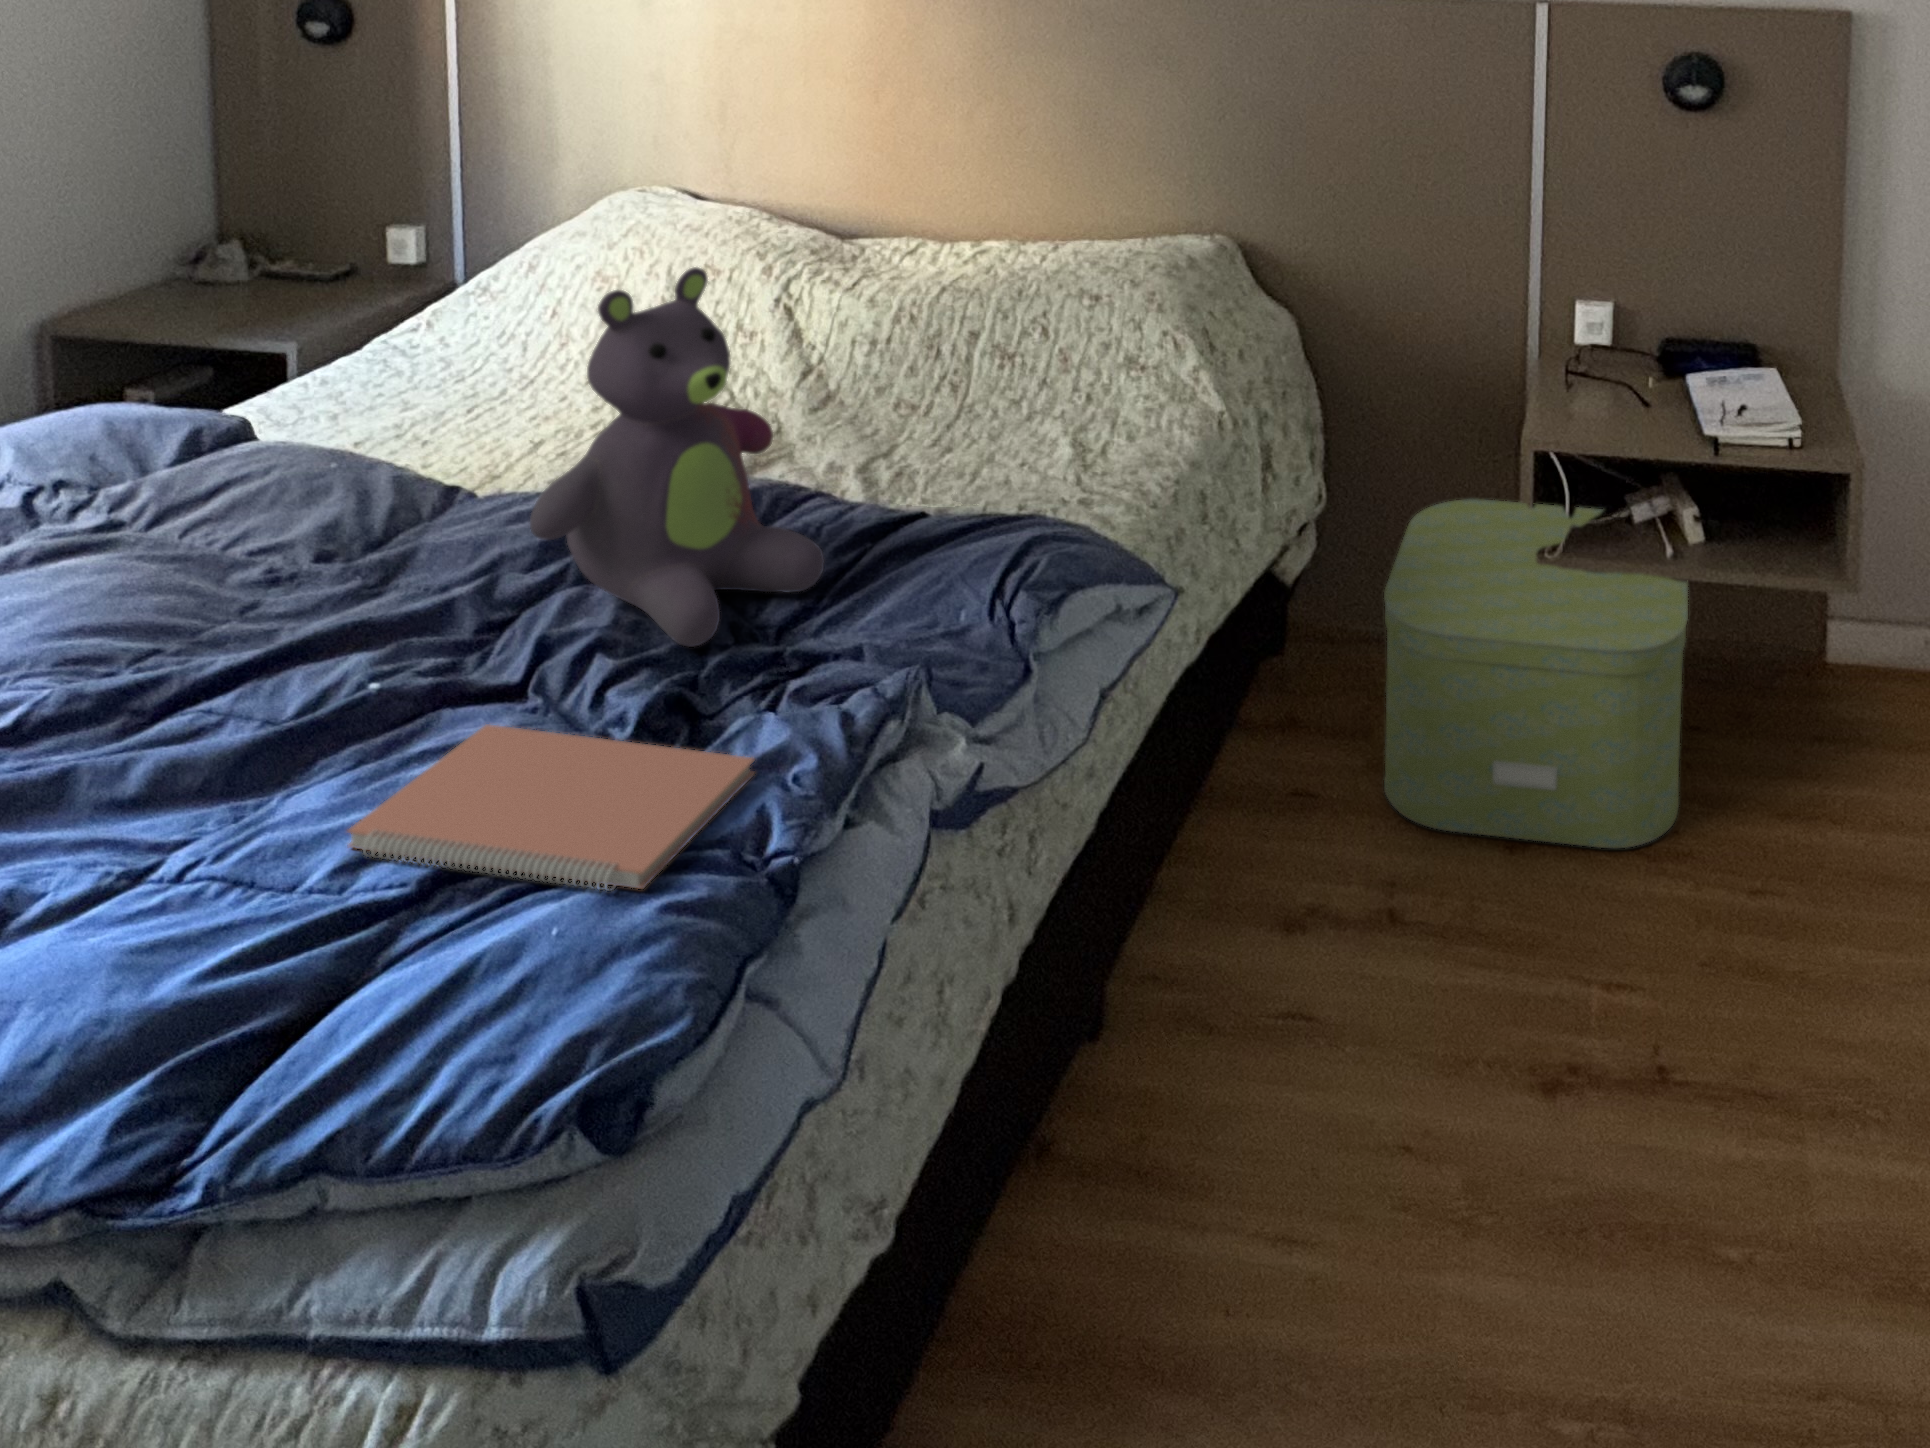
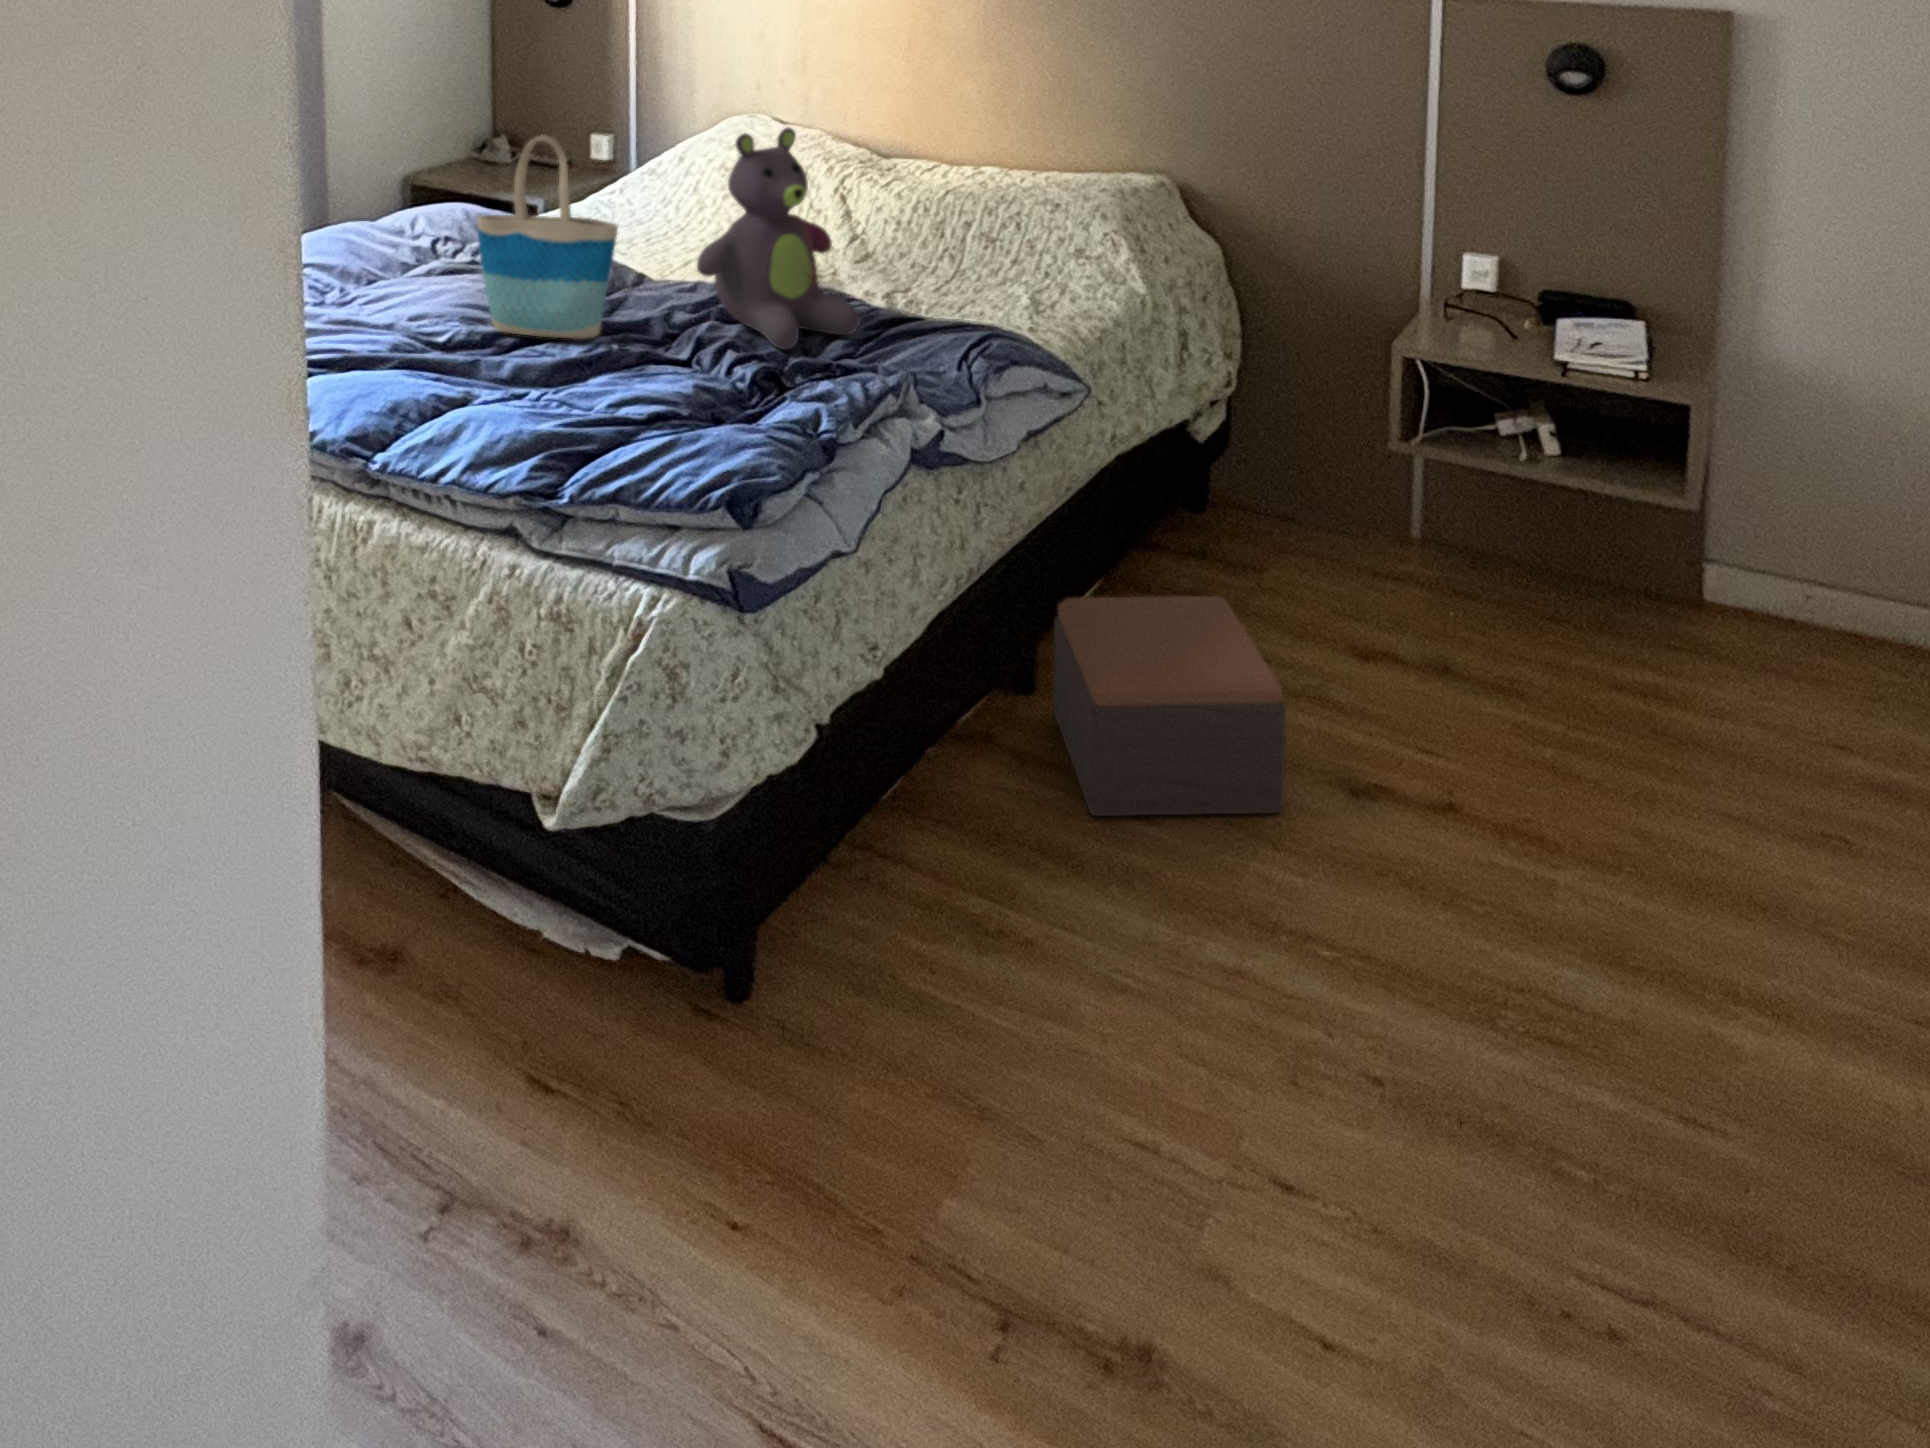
tote bag: none [64,340,369,704] -> present [477,136,618,339]
storage box: present [1384,499,1688,848] -> none [1263,399,1537,666]
notebook: present [348,724,755,890] -> none [614,361,817,435]
footstool: none [1138,859,1480,1289] -> present [1053,596,1286,816]

